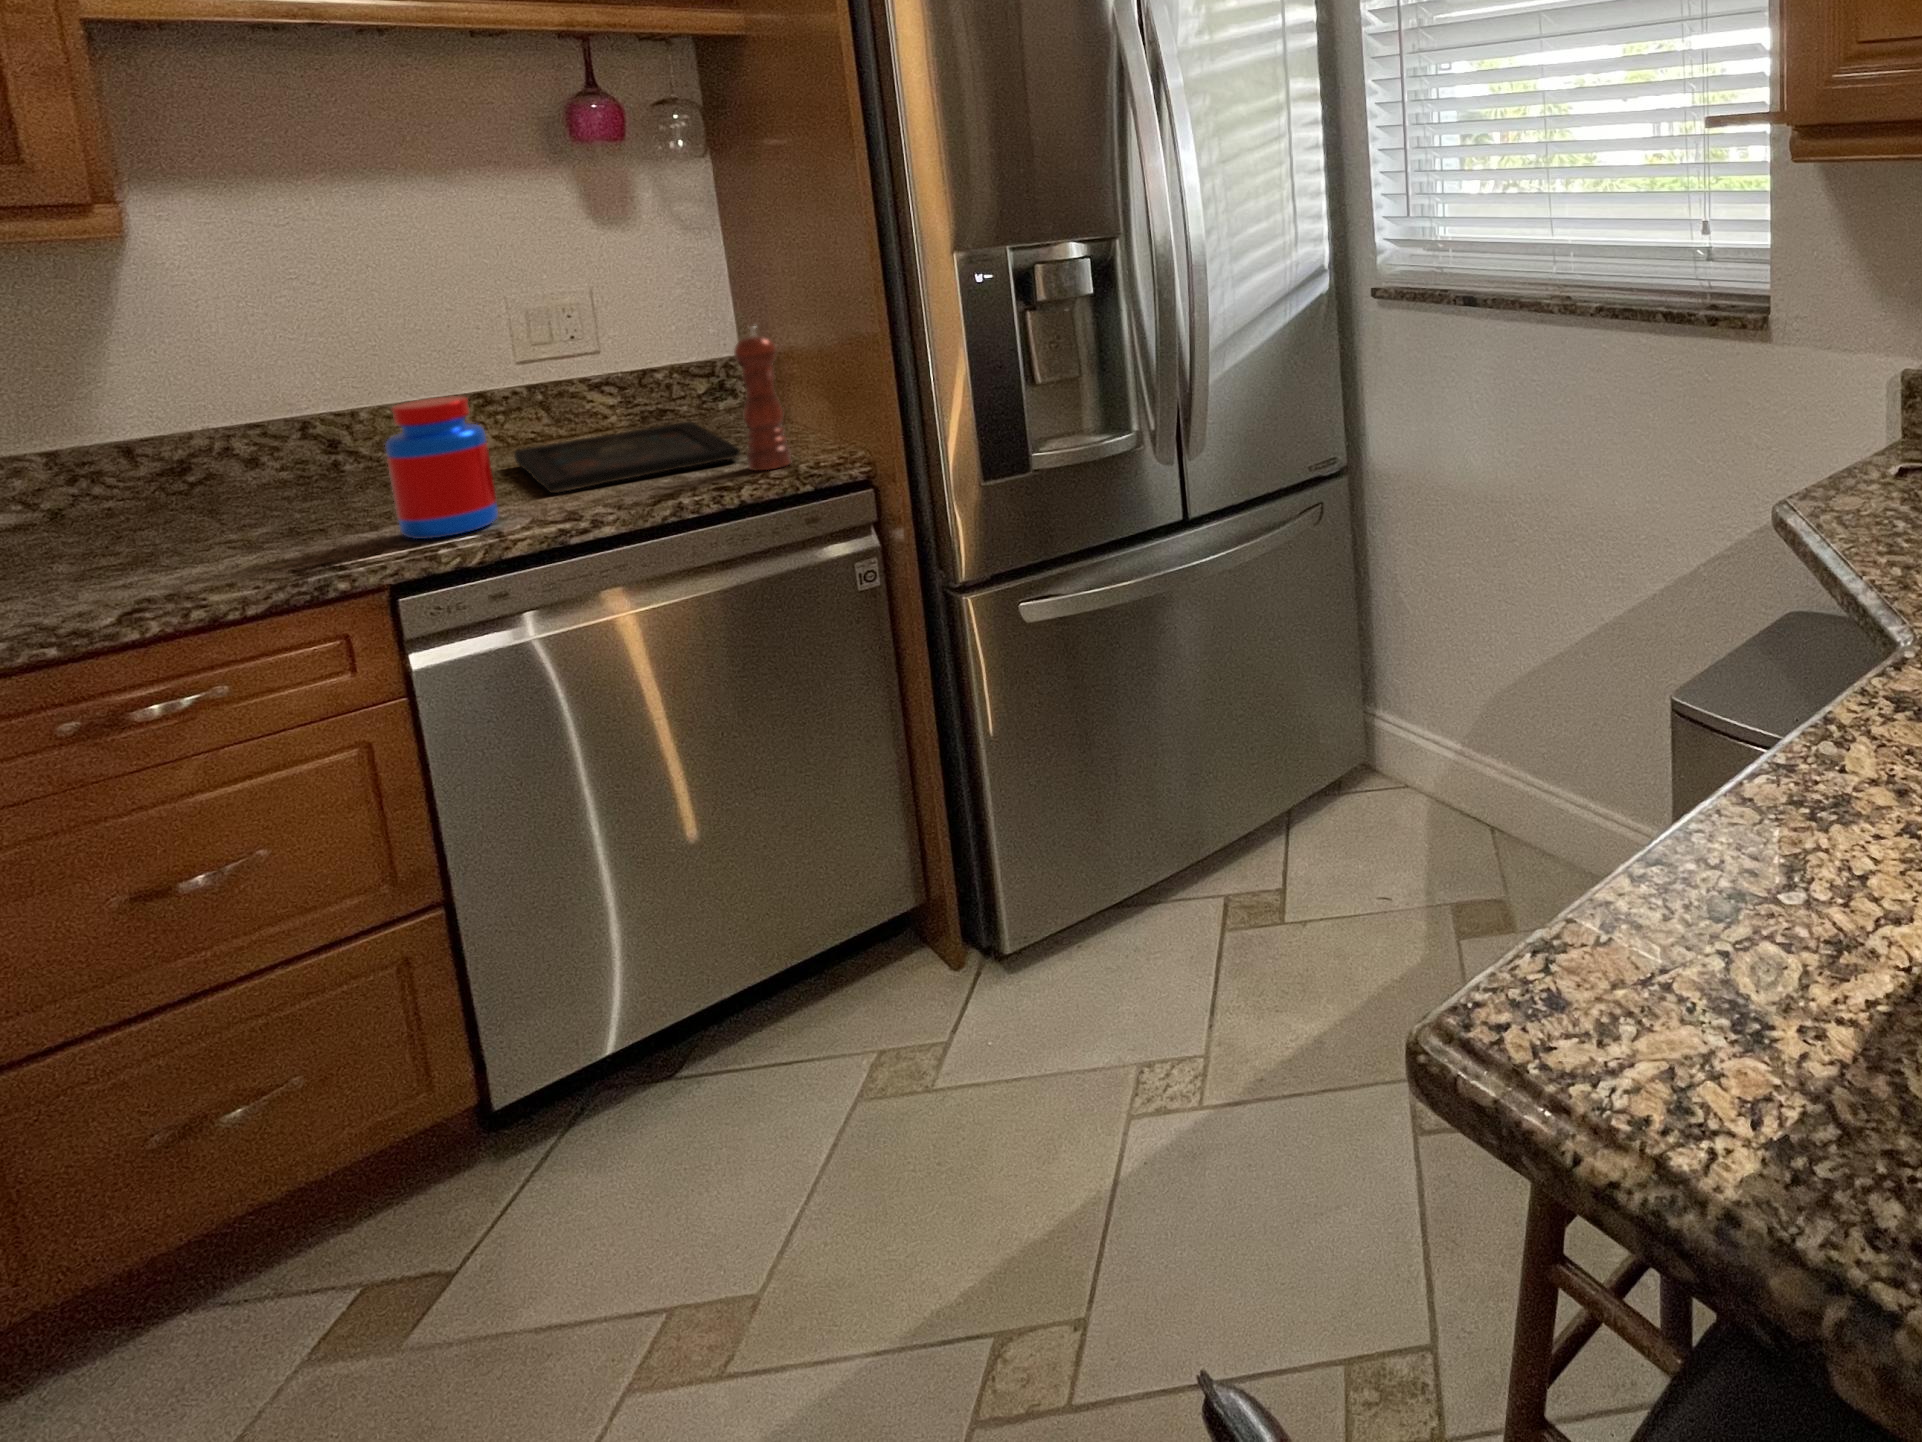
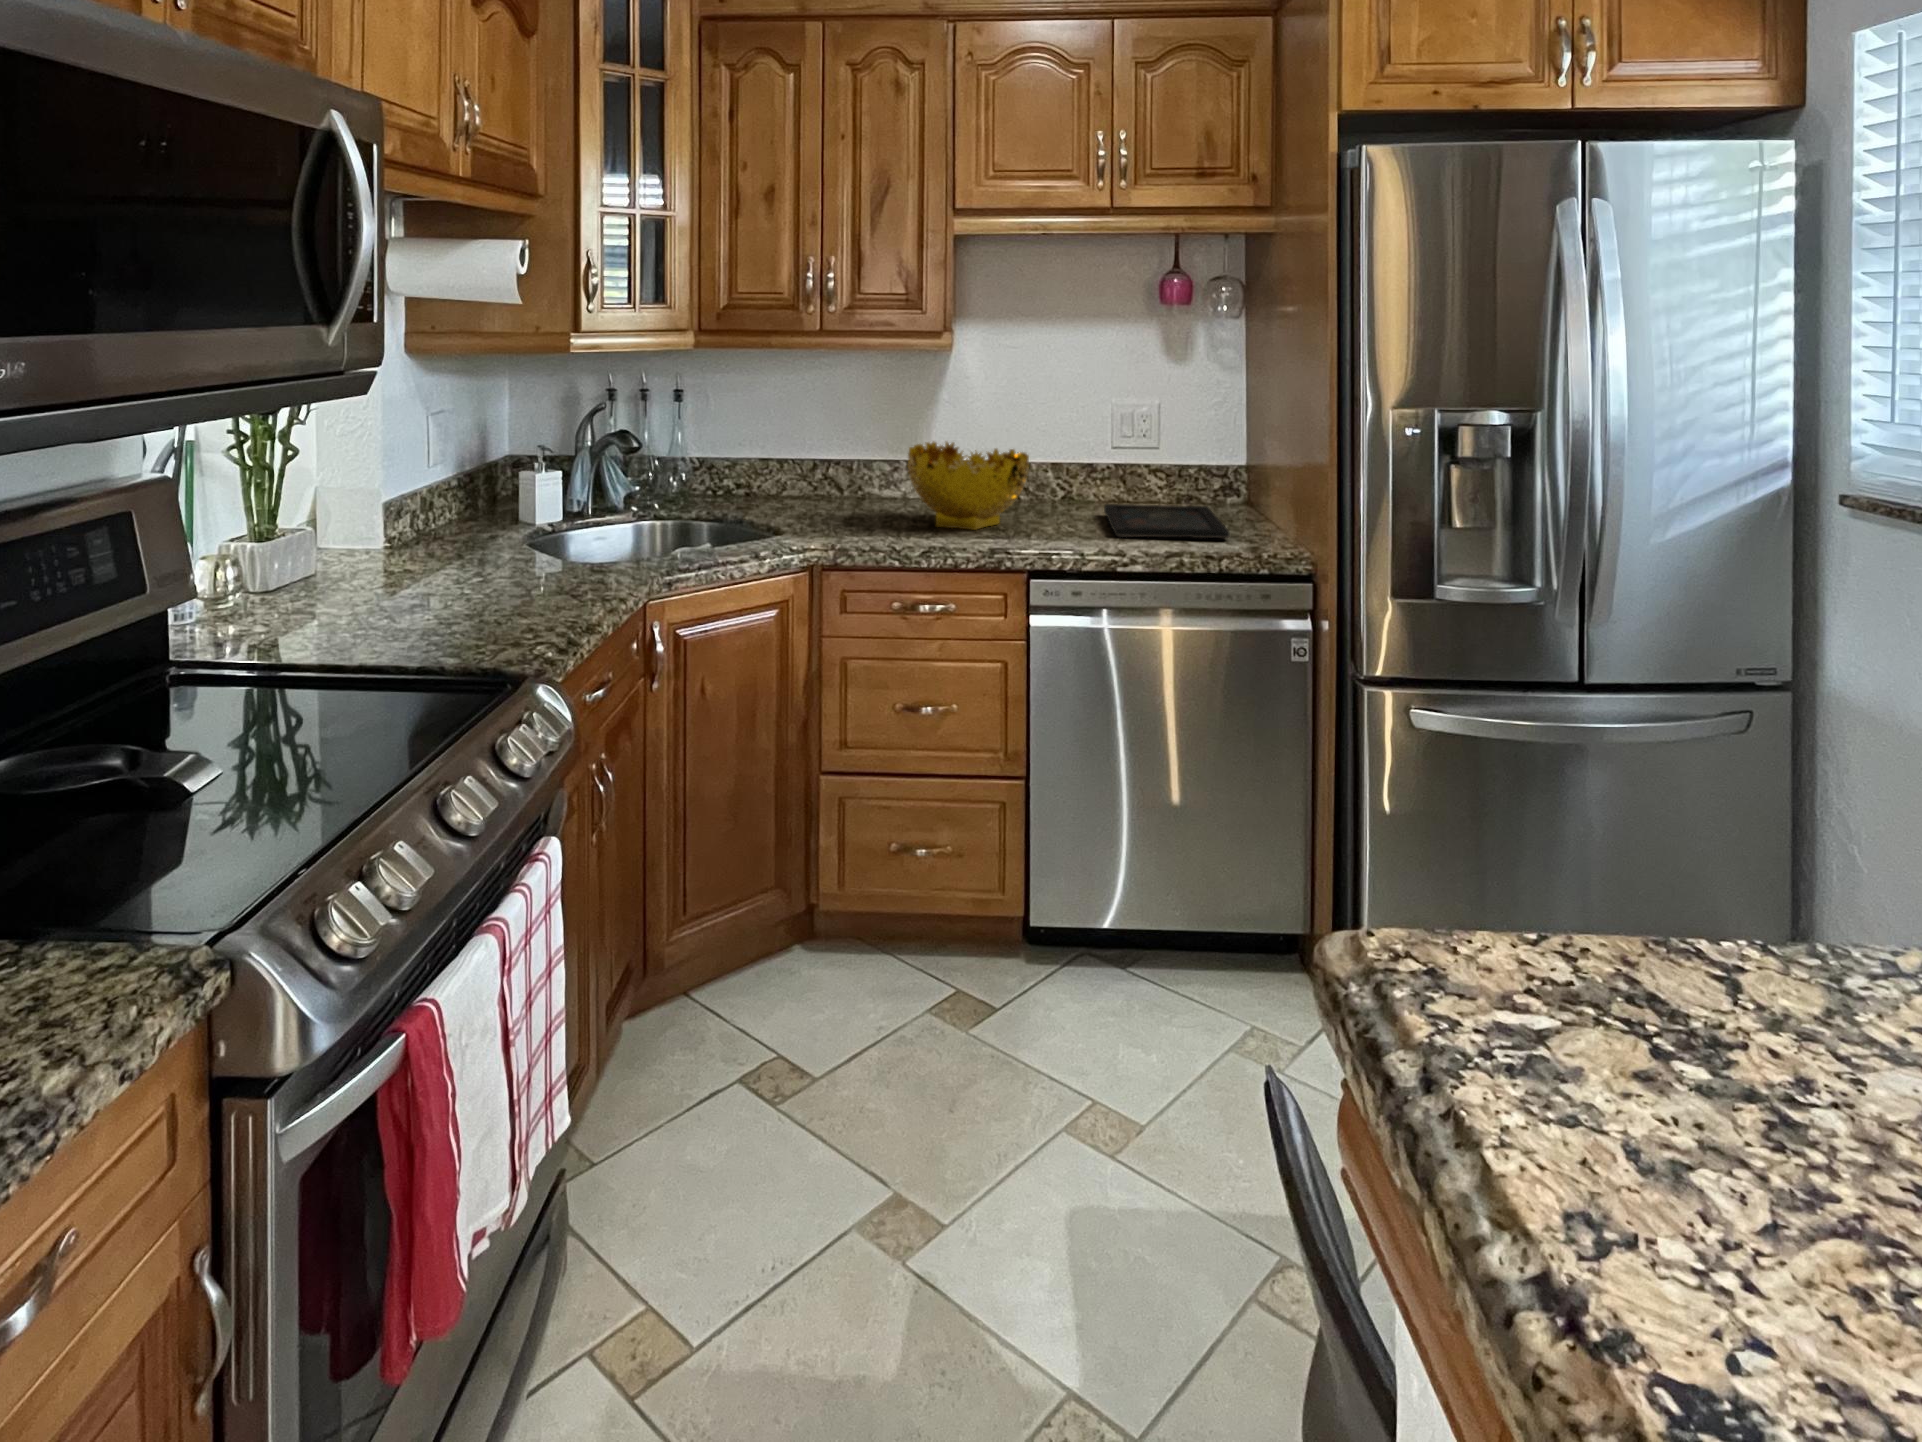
pepper mill: present [734,326,791,471] -> none [1232,444,1261,551]
decorative bowl: none [45,394,355,558] -> present [908,441,1029,530]
jar: present [386,396,498,539] -> none [1038,462,1086,549]

